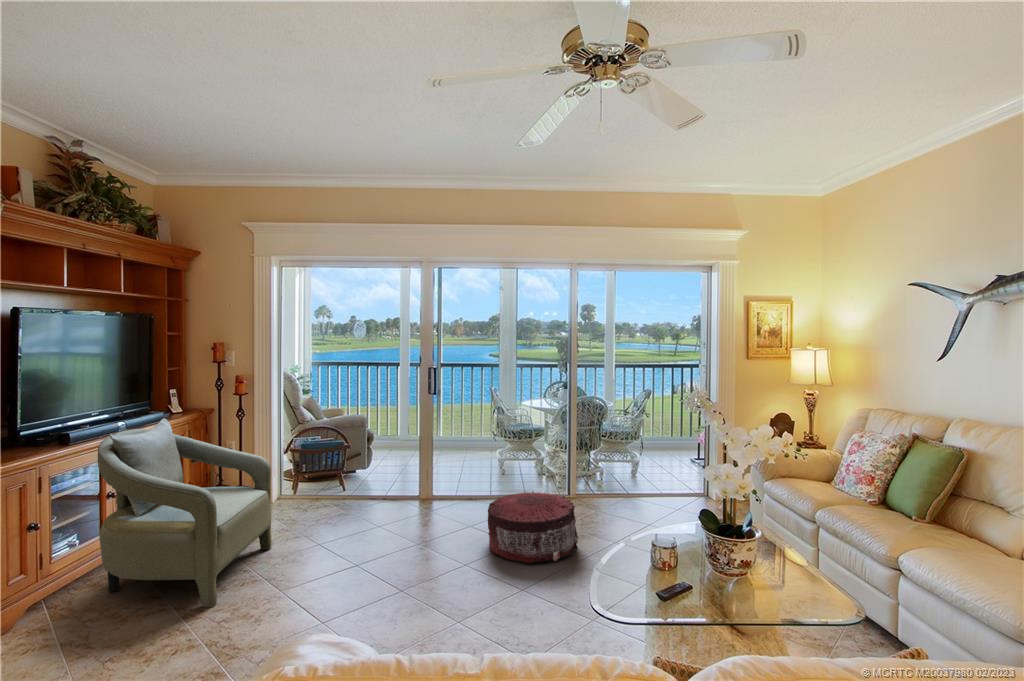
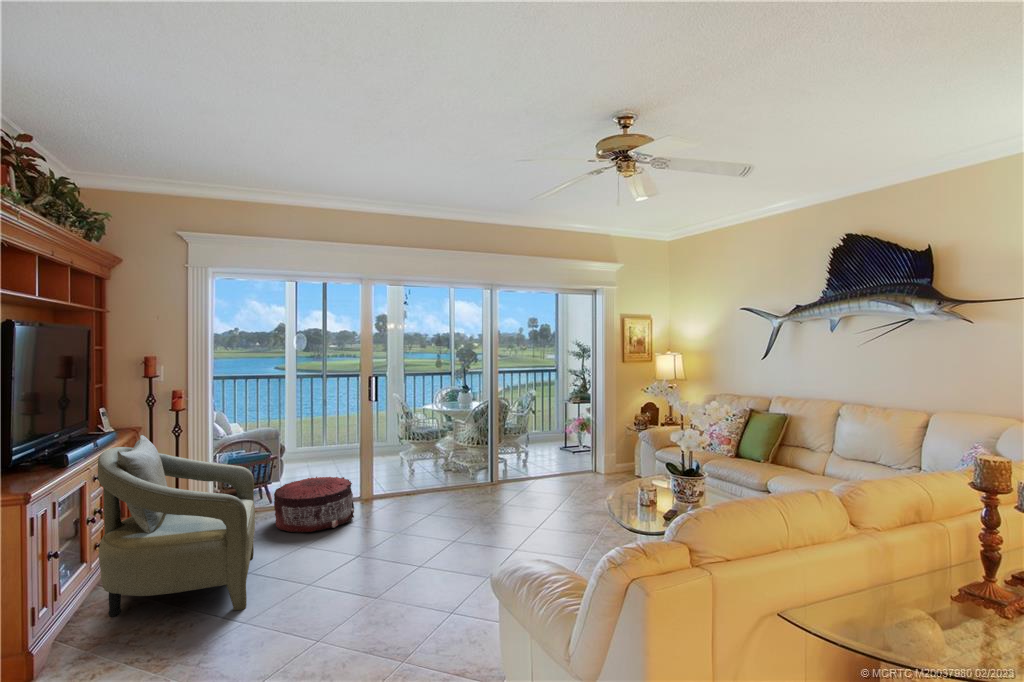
pouf: present [488,491,578,563] -> present [274,477,354,532]

